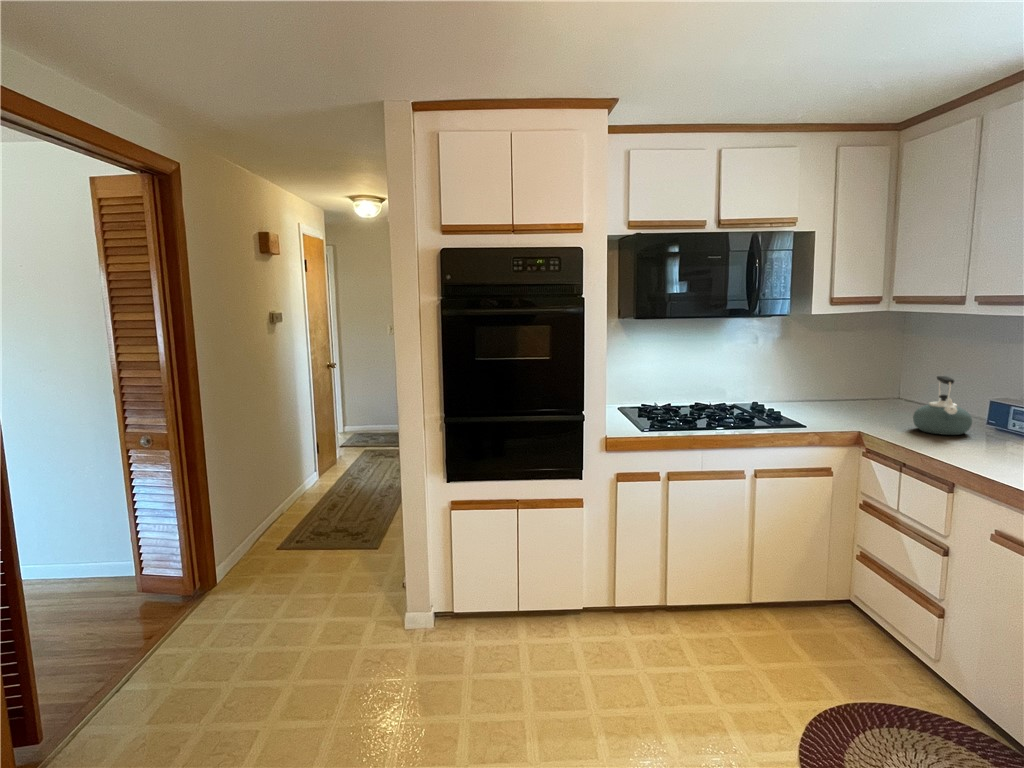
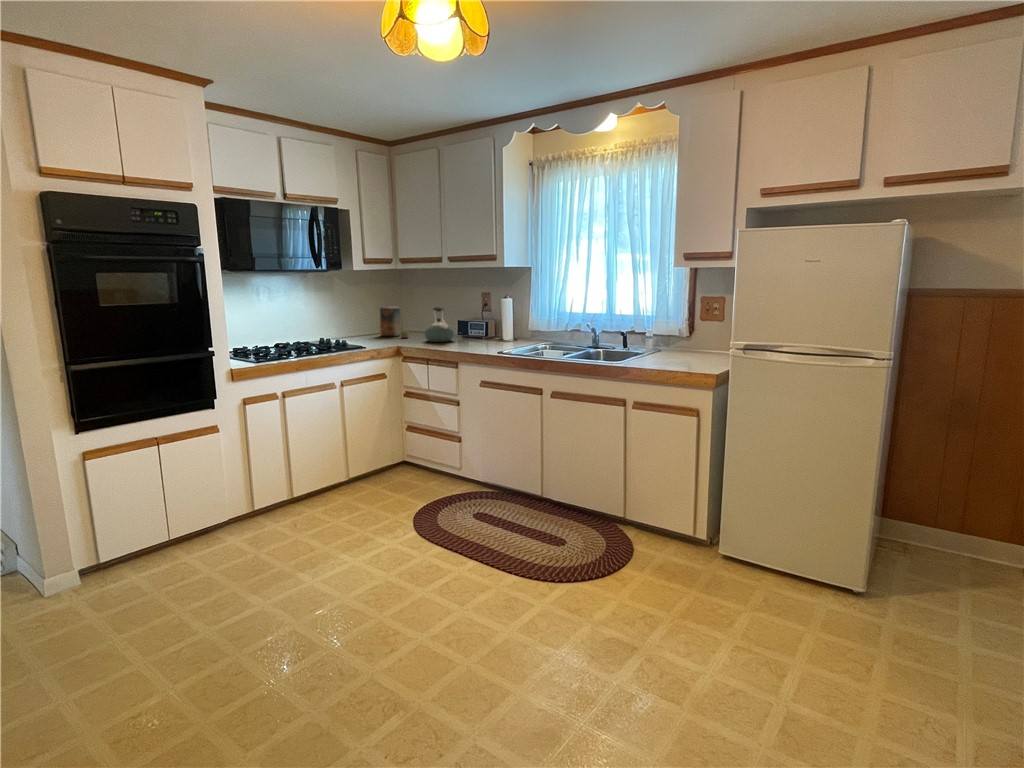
cereal box: none [851,365,894,415] -> present [380,307,409,338]

